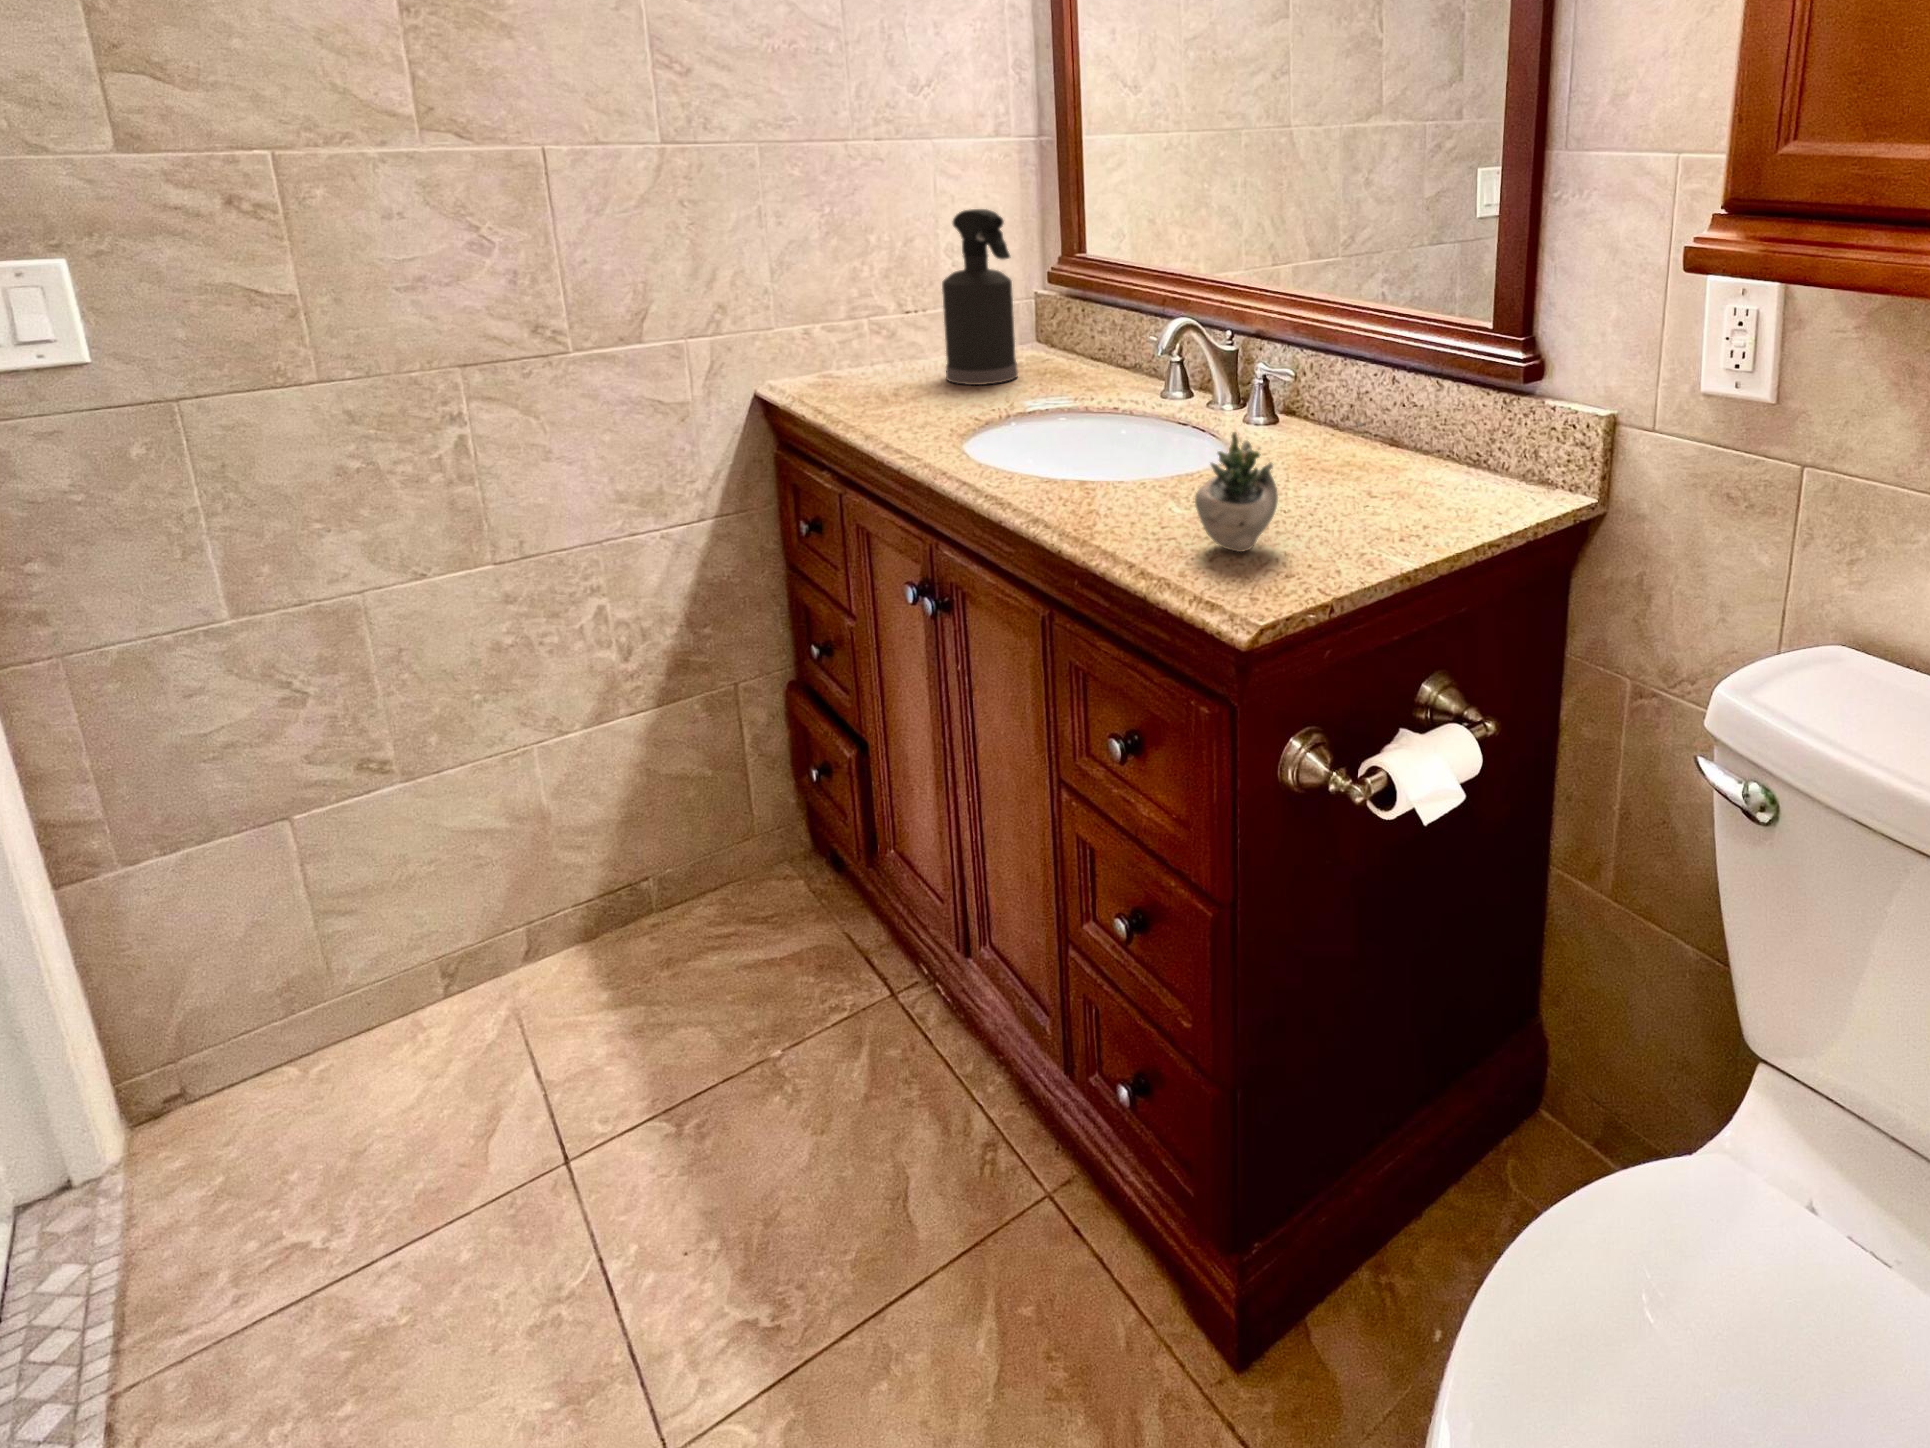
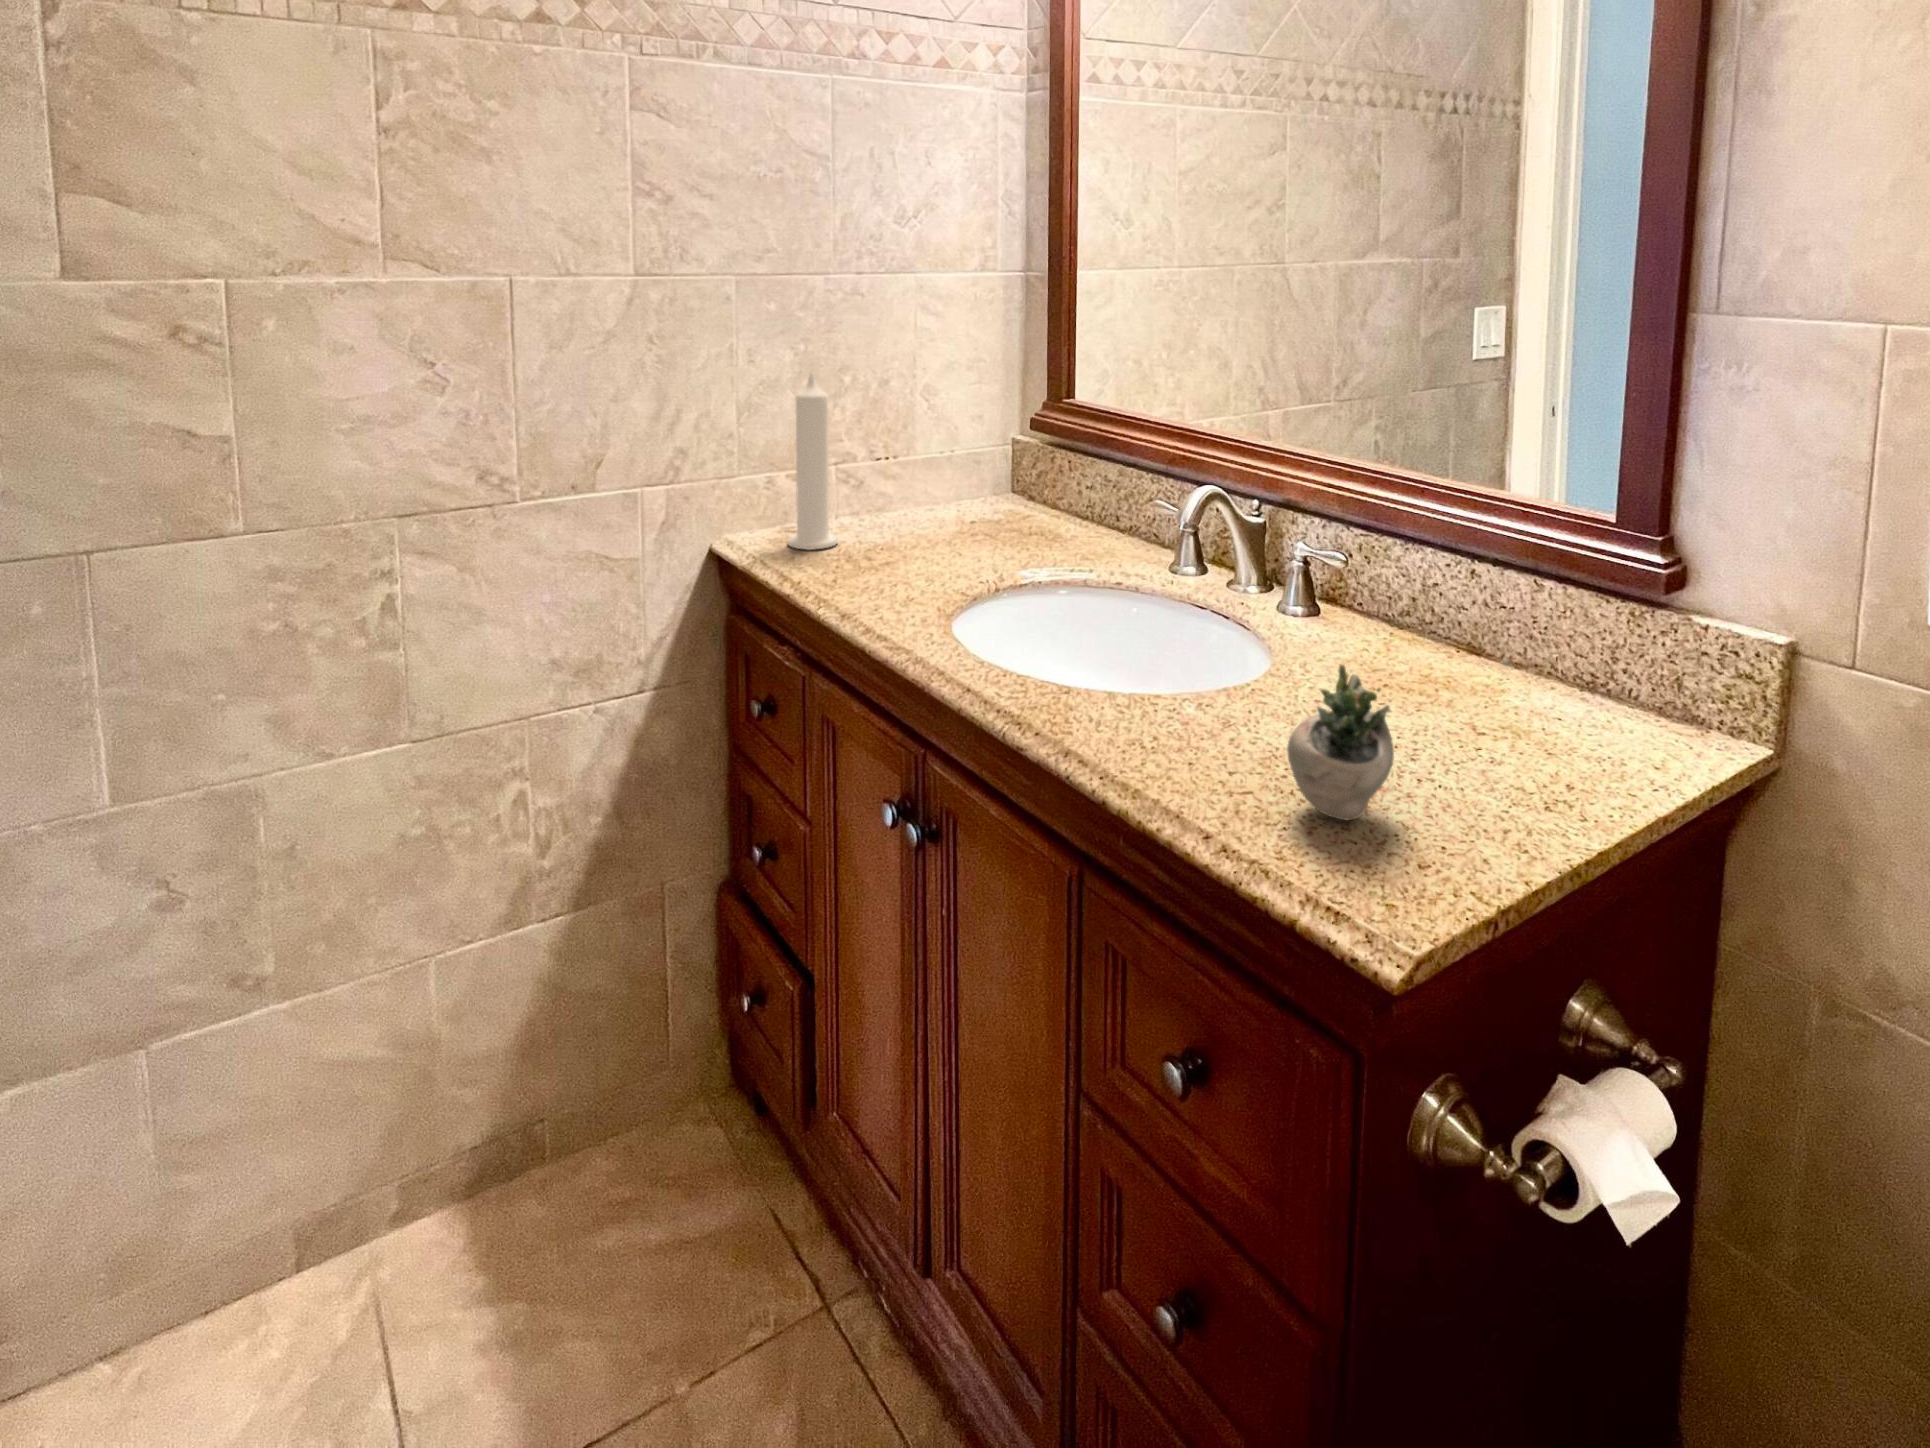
spray bottle: present [942,209,1018,385] -> none [920,350,1001,546]
candle: none [822,231,871,390] -> present [788,372,838,550]

